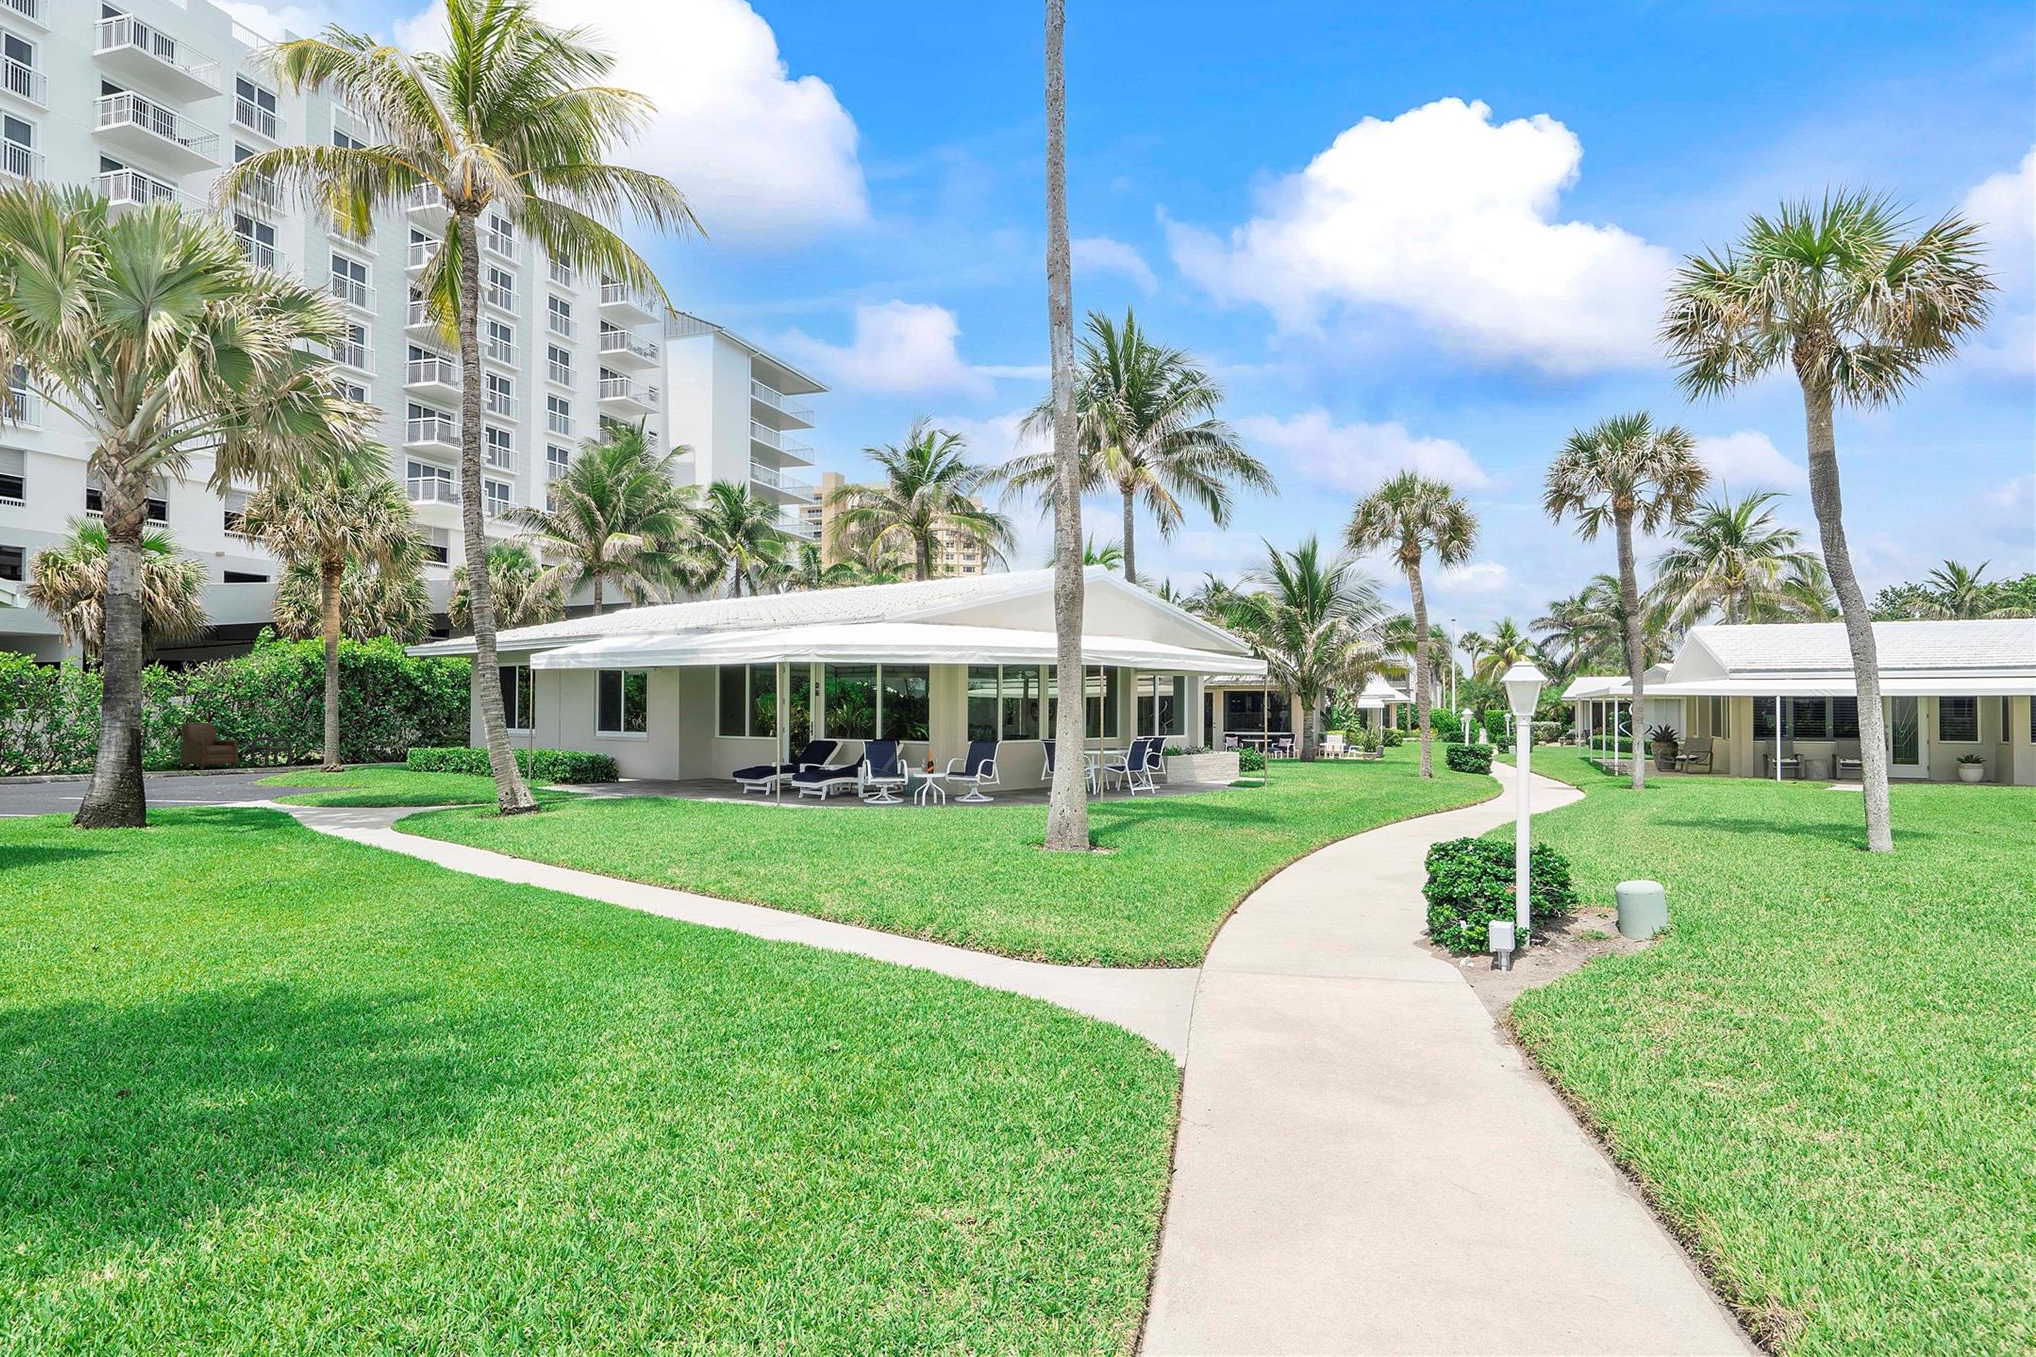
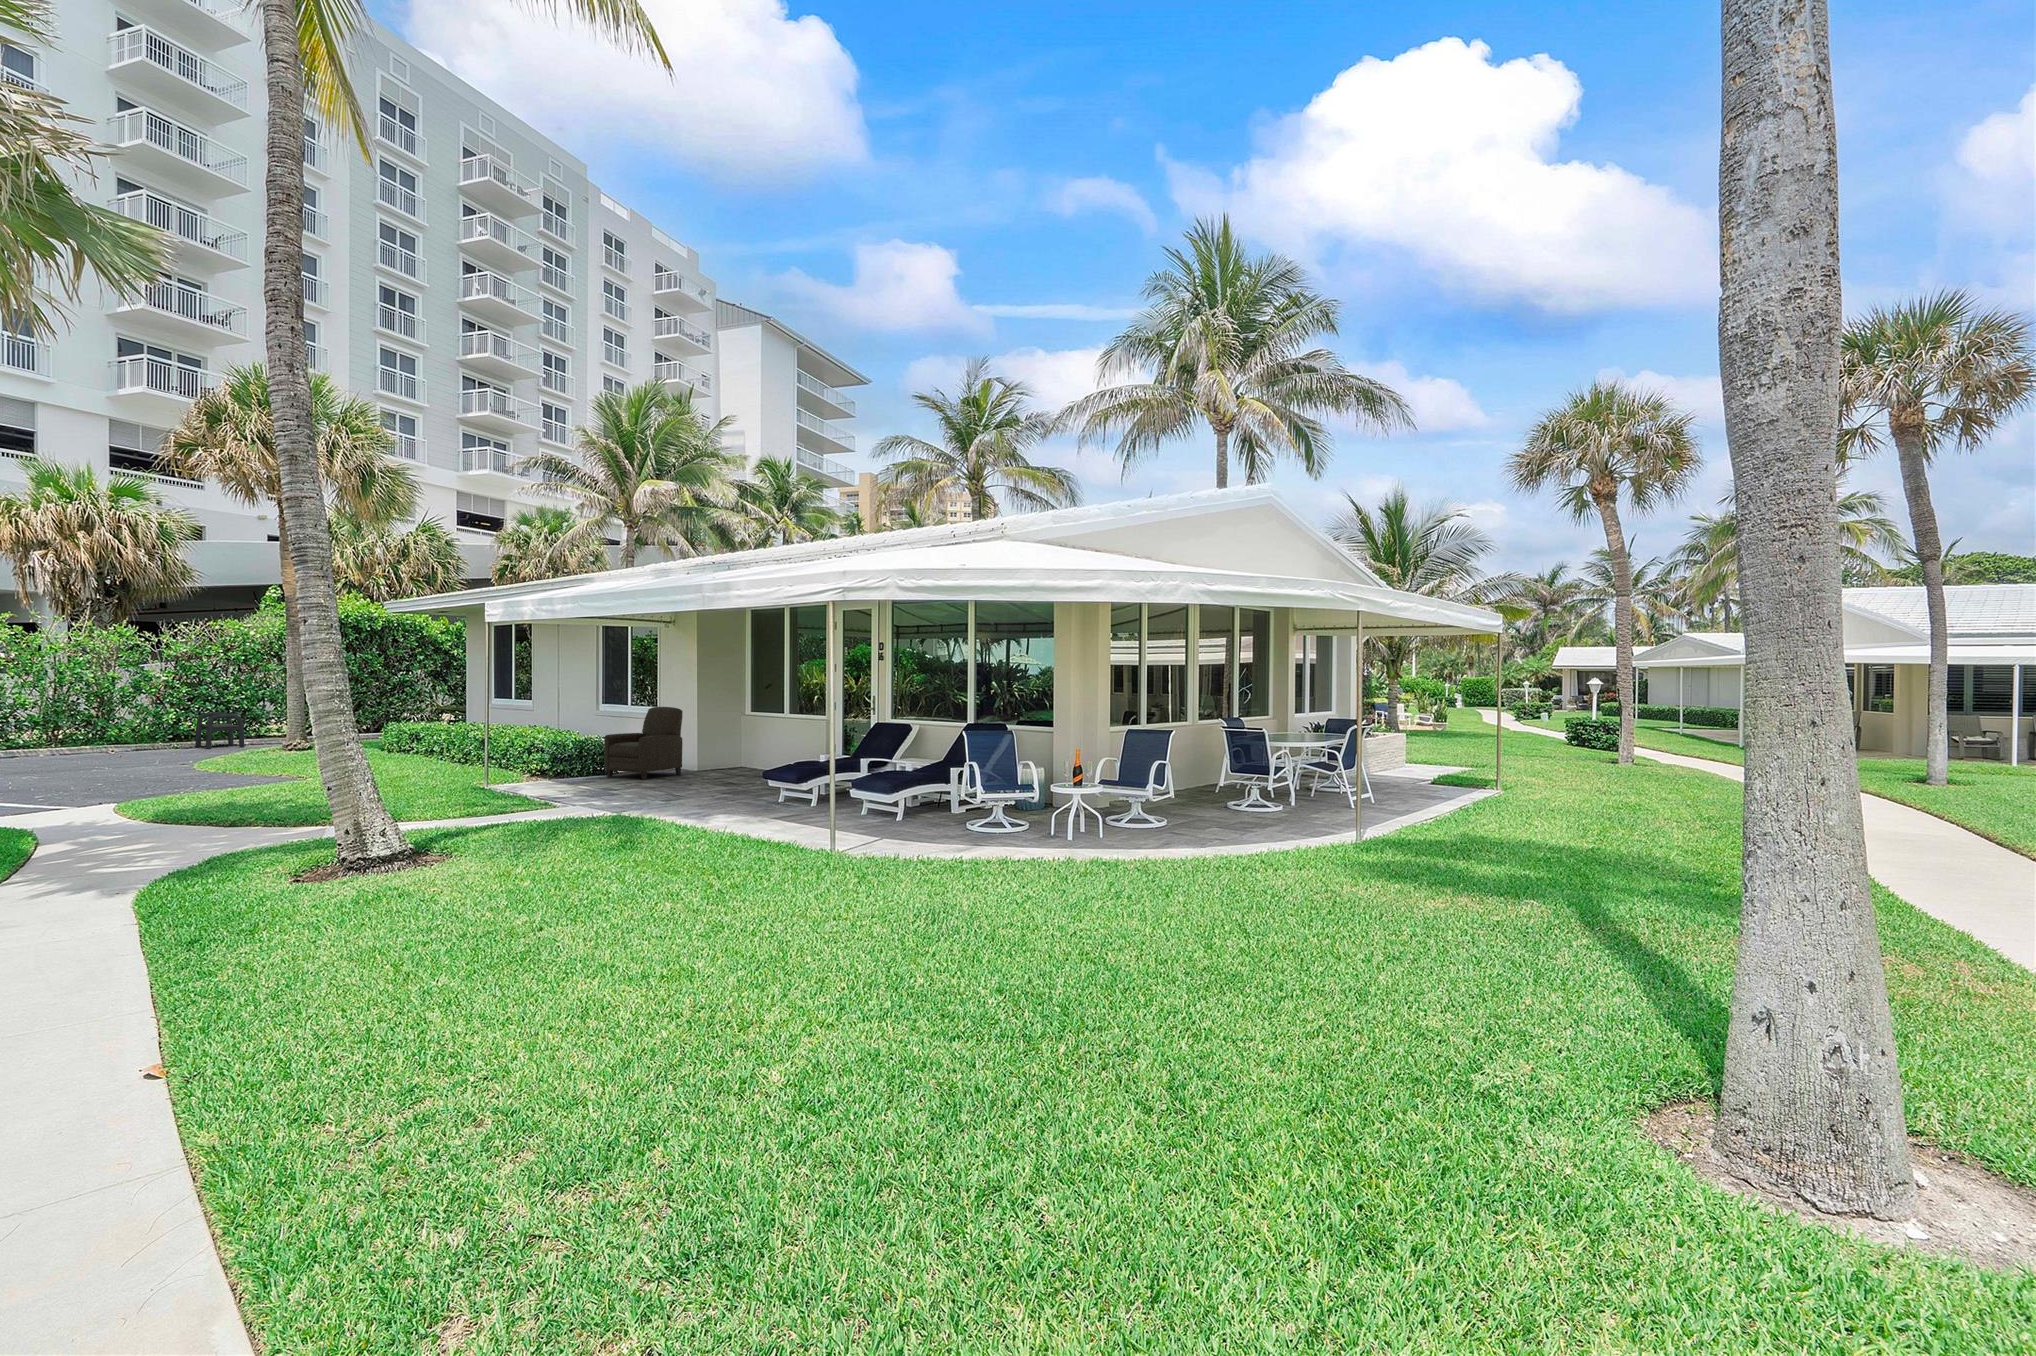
chair: present [181,723,238,770] -> present [604,707,683,780]

